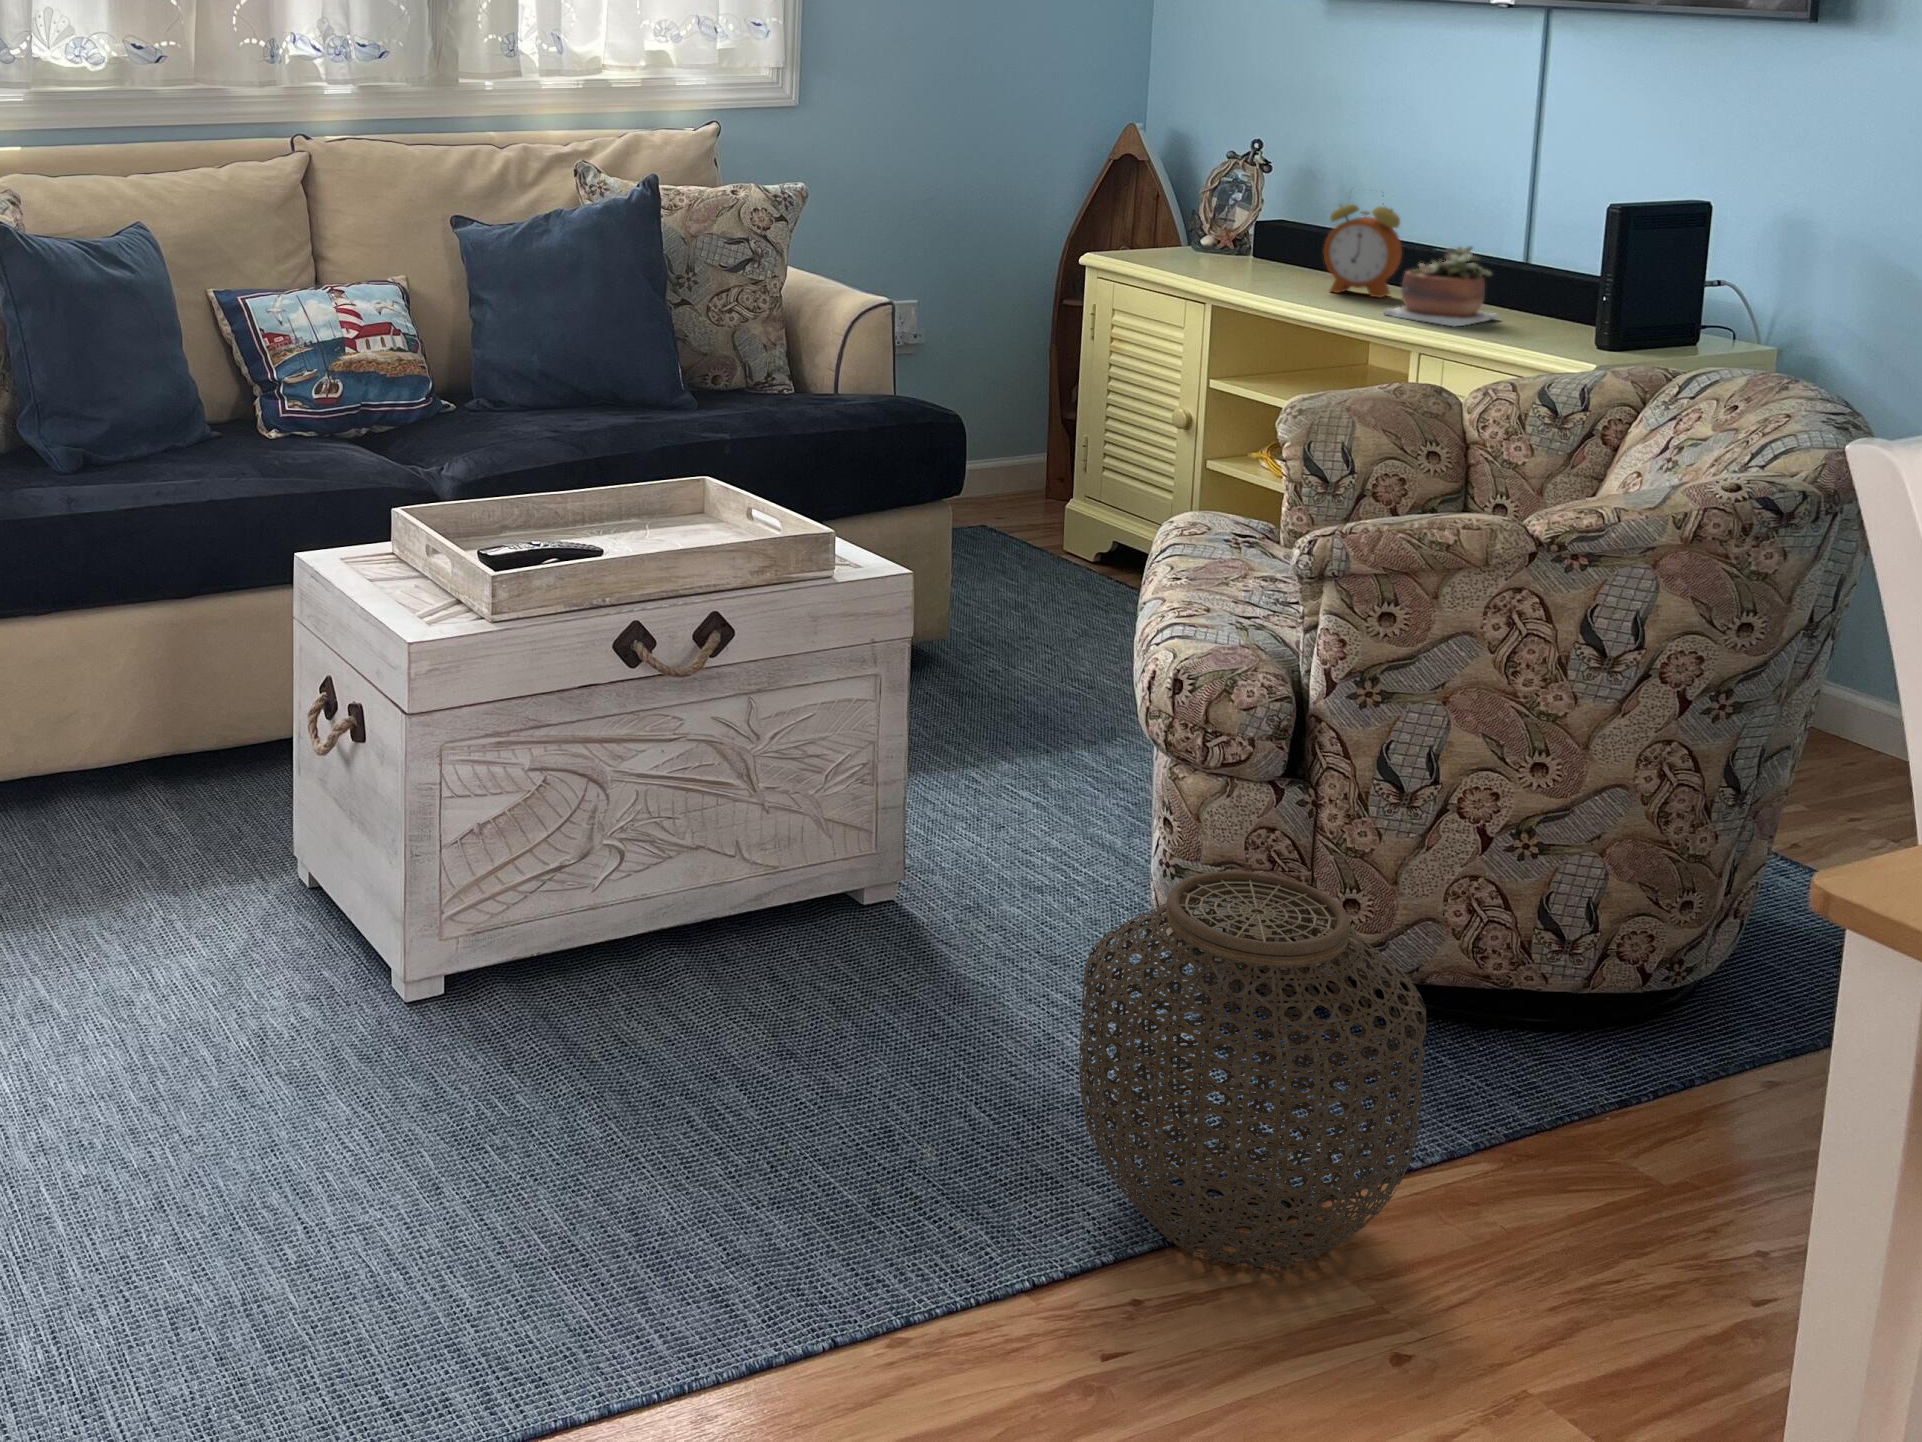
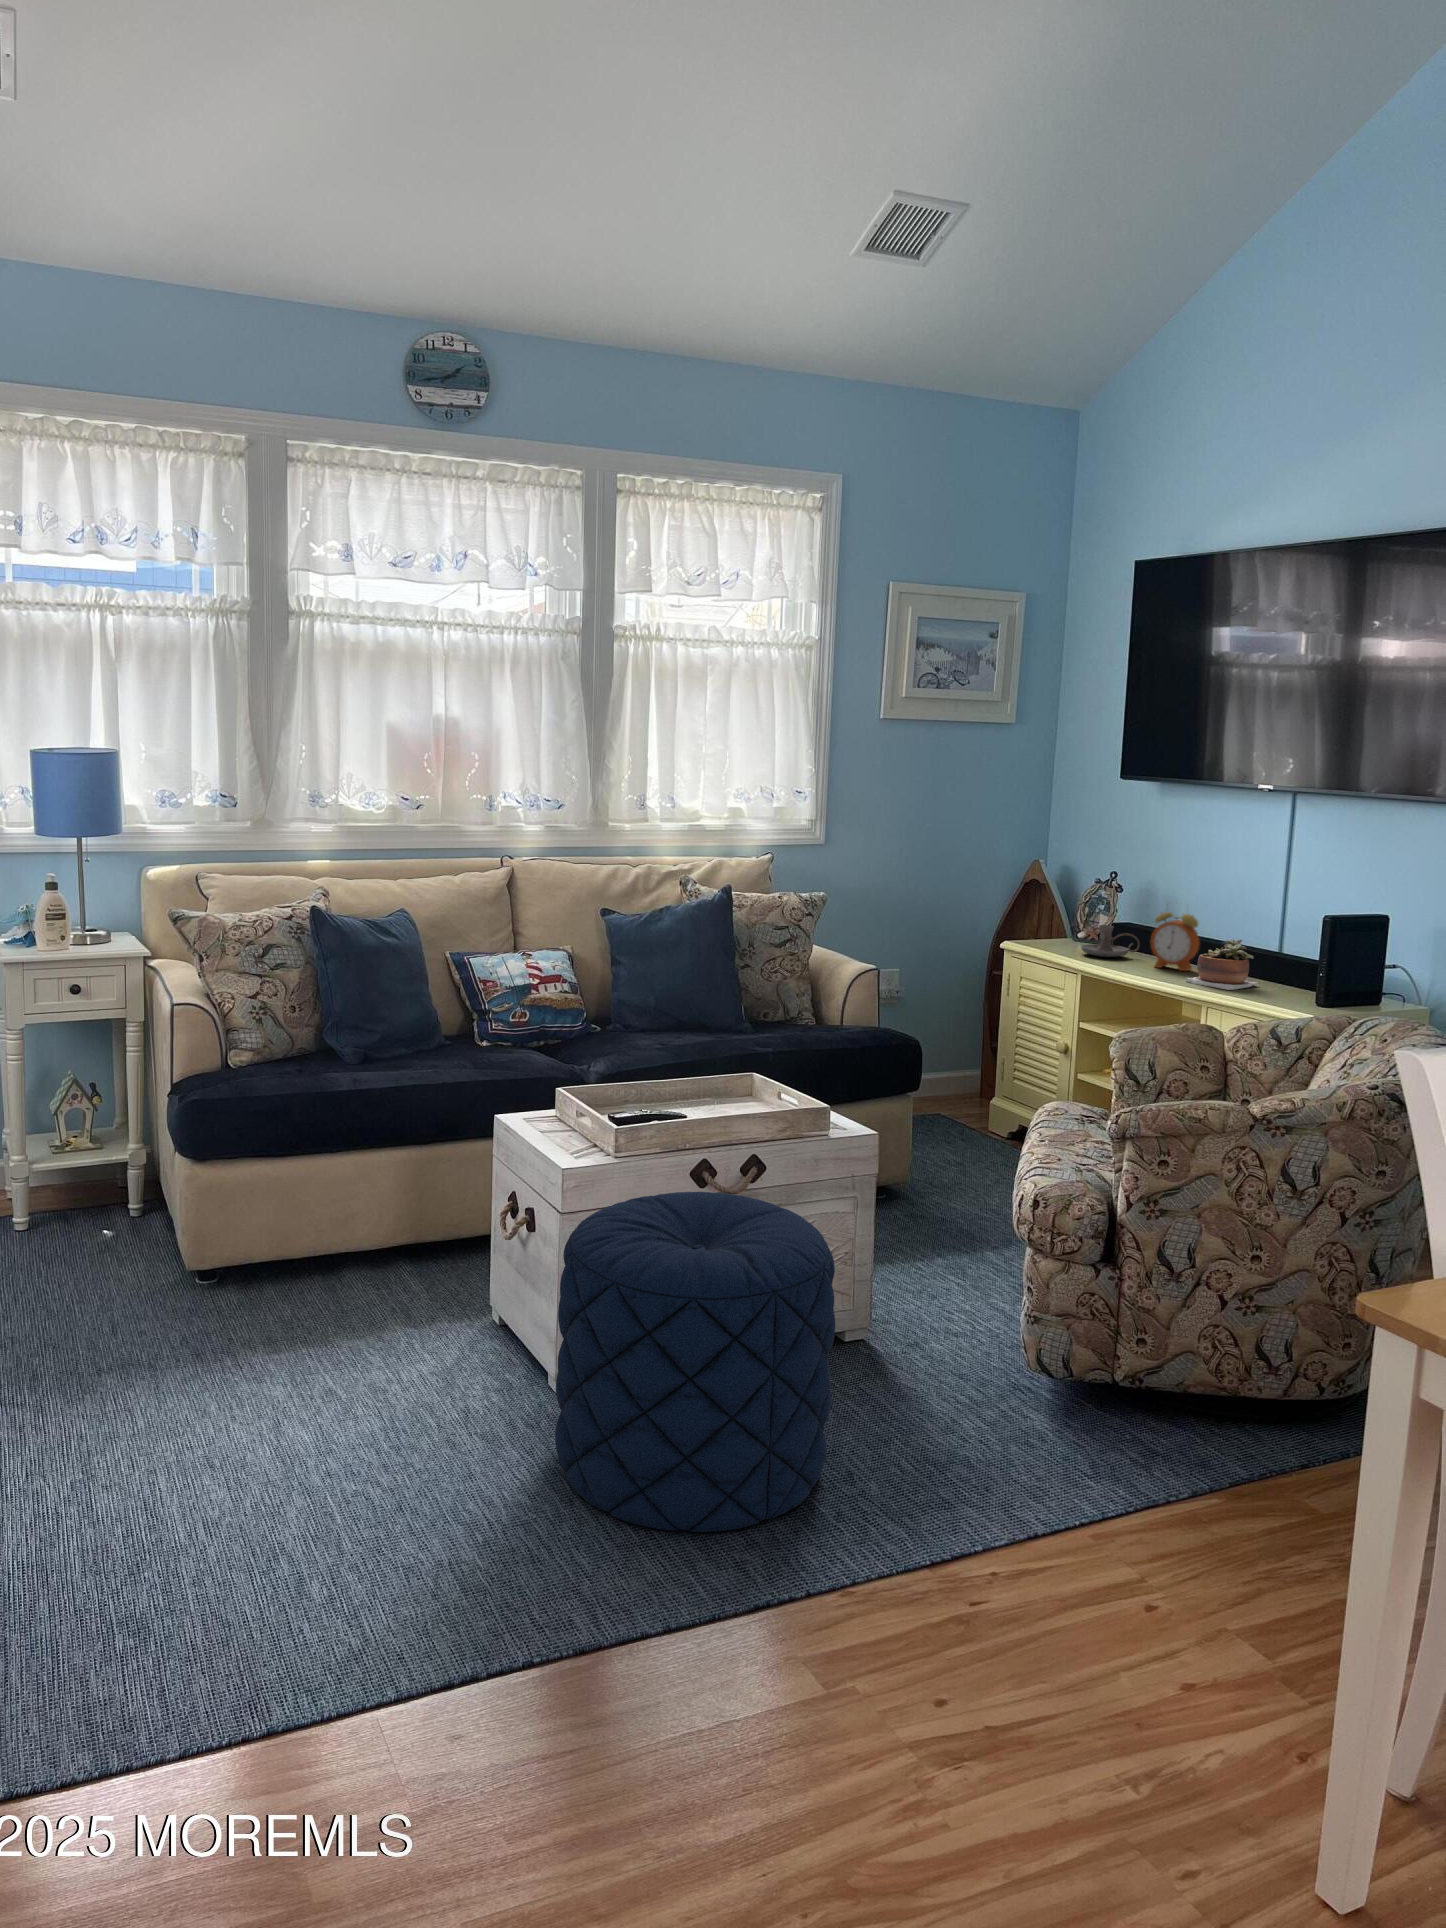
candle holder: none [1211,226,1304,277] -> present [1081,925,1140,957]
pouf: none [407,677,859,1234] -> present [555,1192,835,1532]
woven basket: present [1079,871,1426,1267] -> none [968,1315,1176,1558]

